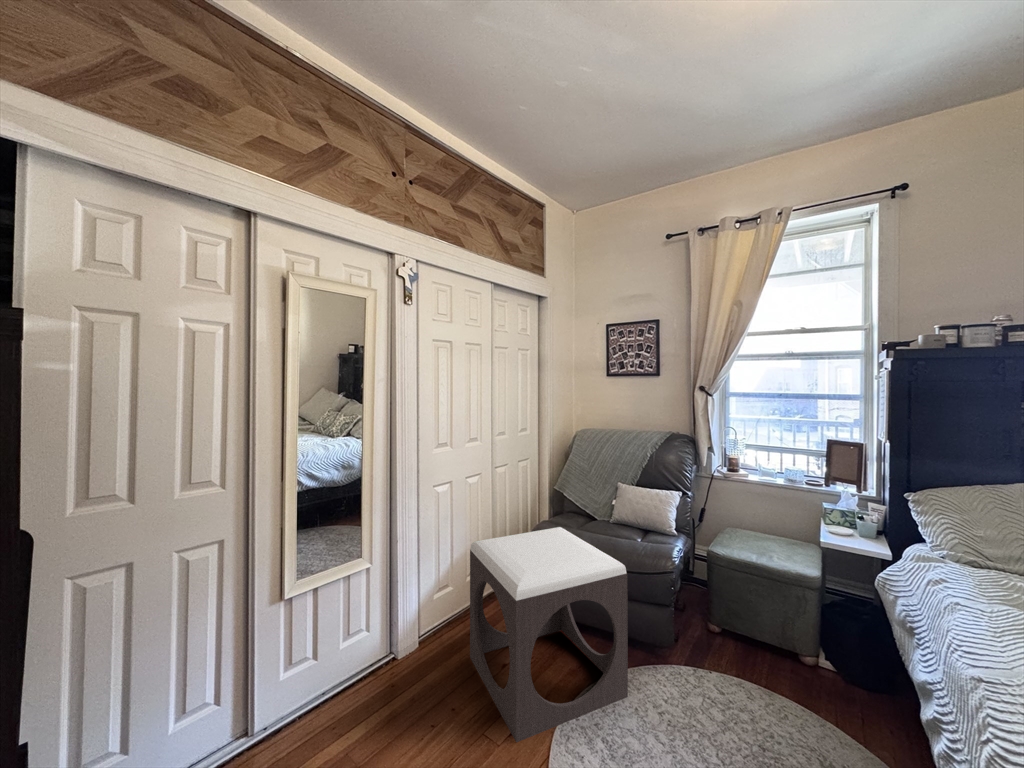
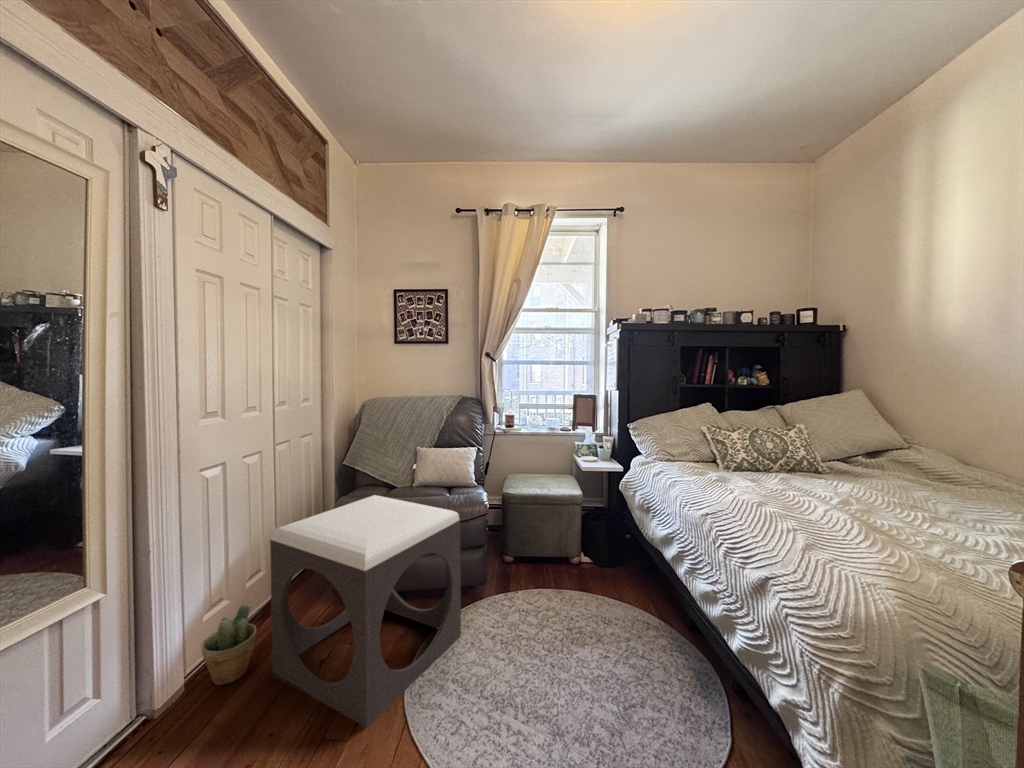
potted plant: none [428,594,464,653] -> present [201,604,256,685]

